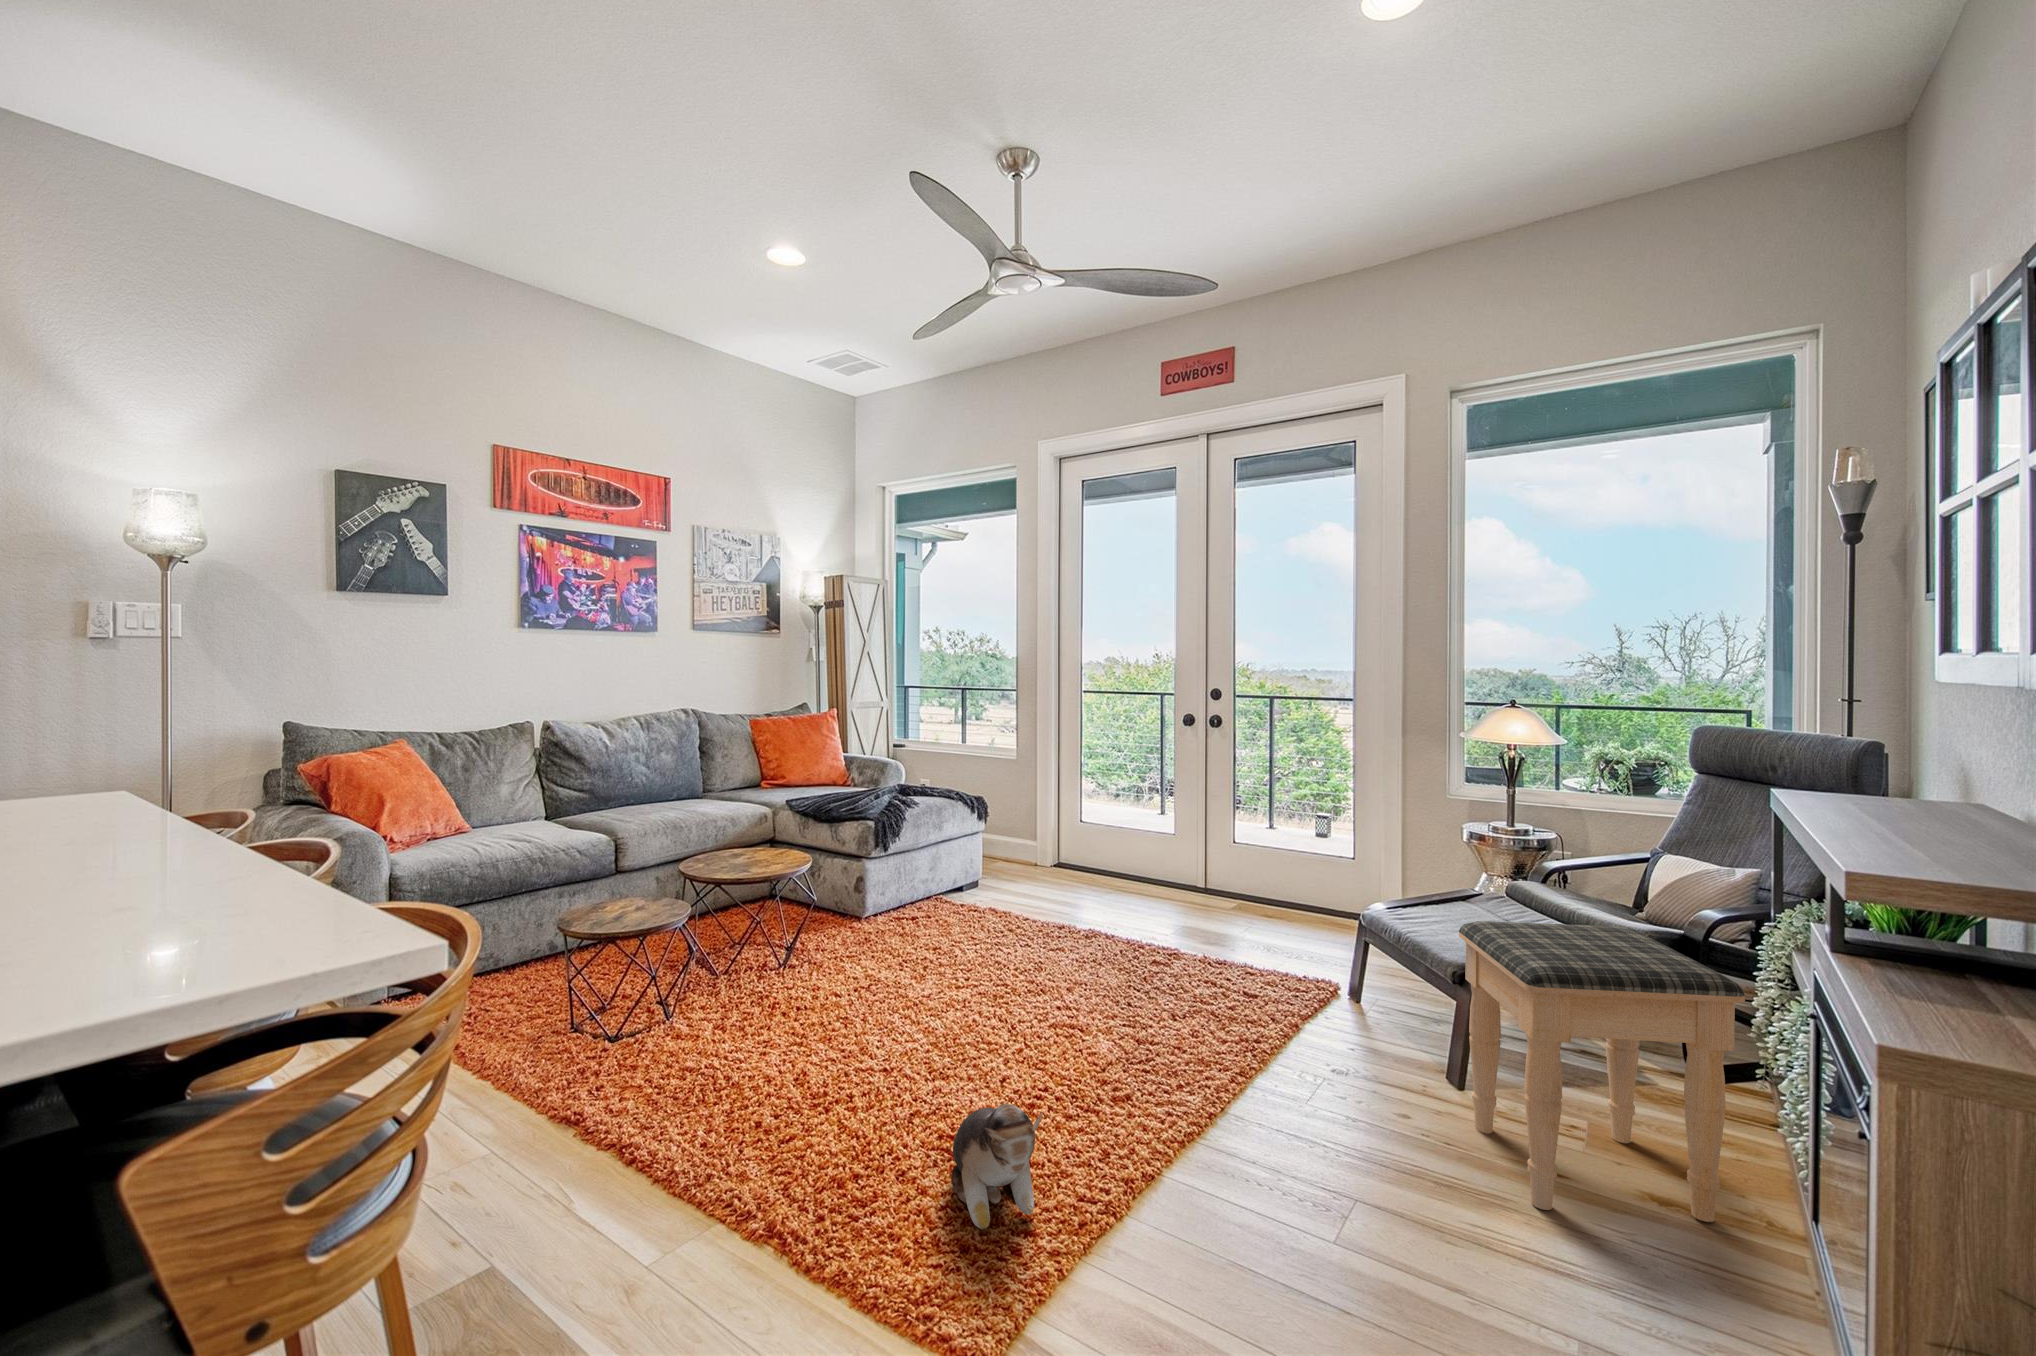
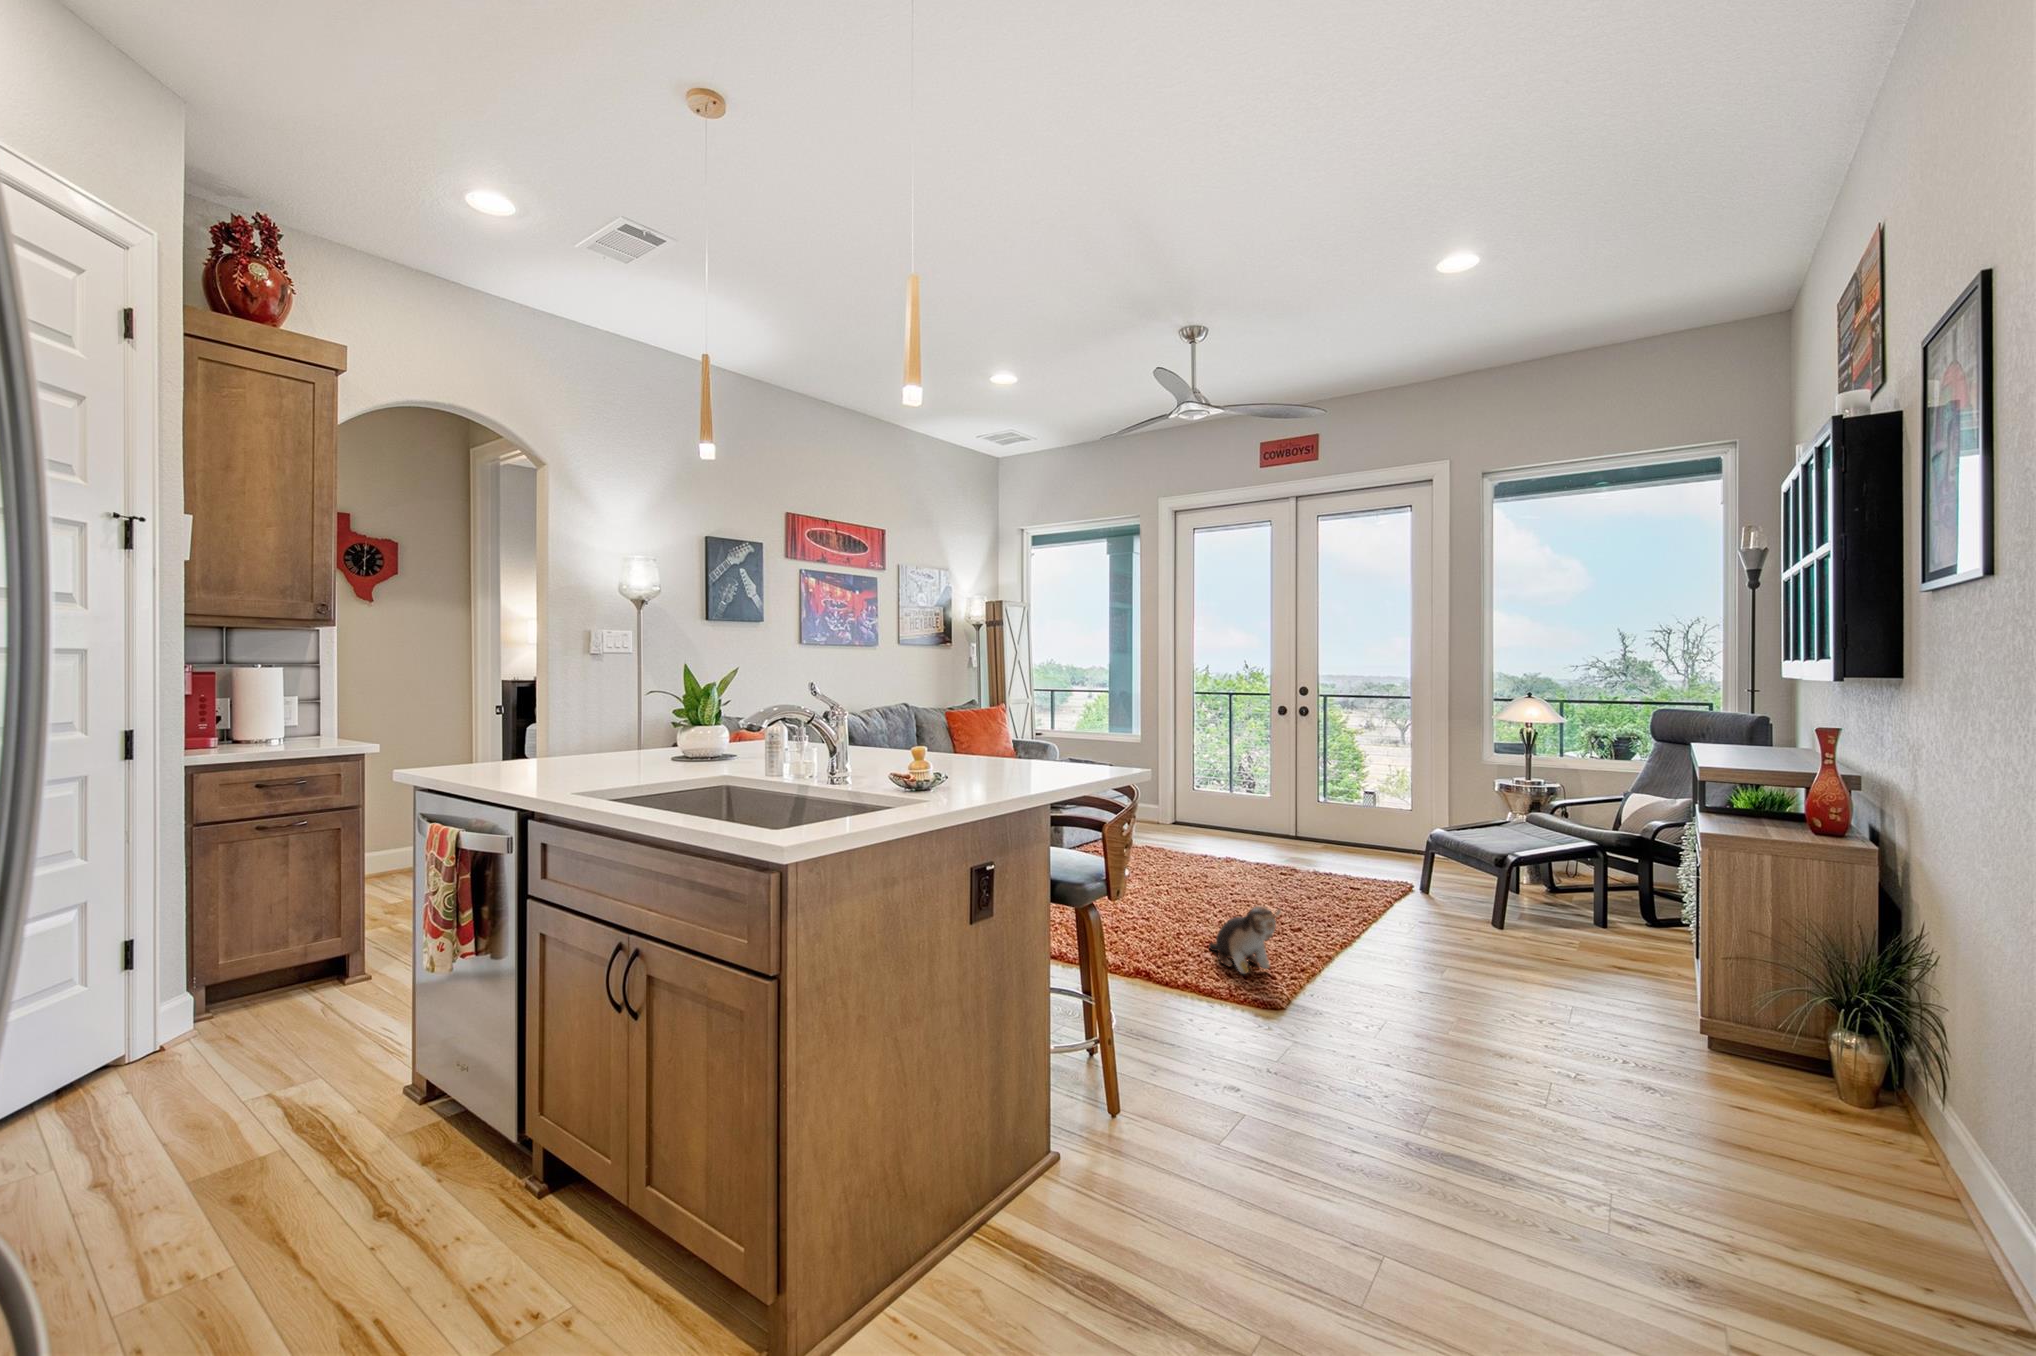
footstool: present [1459,921,1745,1222] -> none [1499,821,1658,974]

